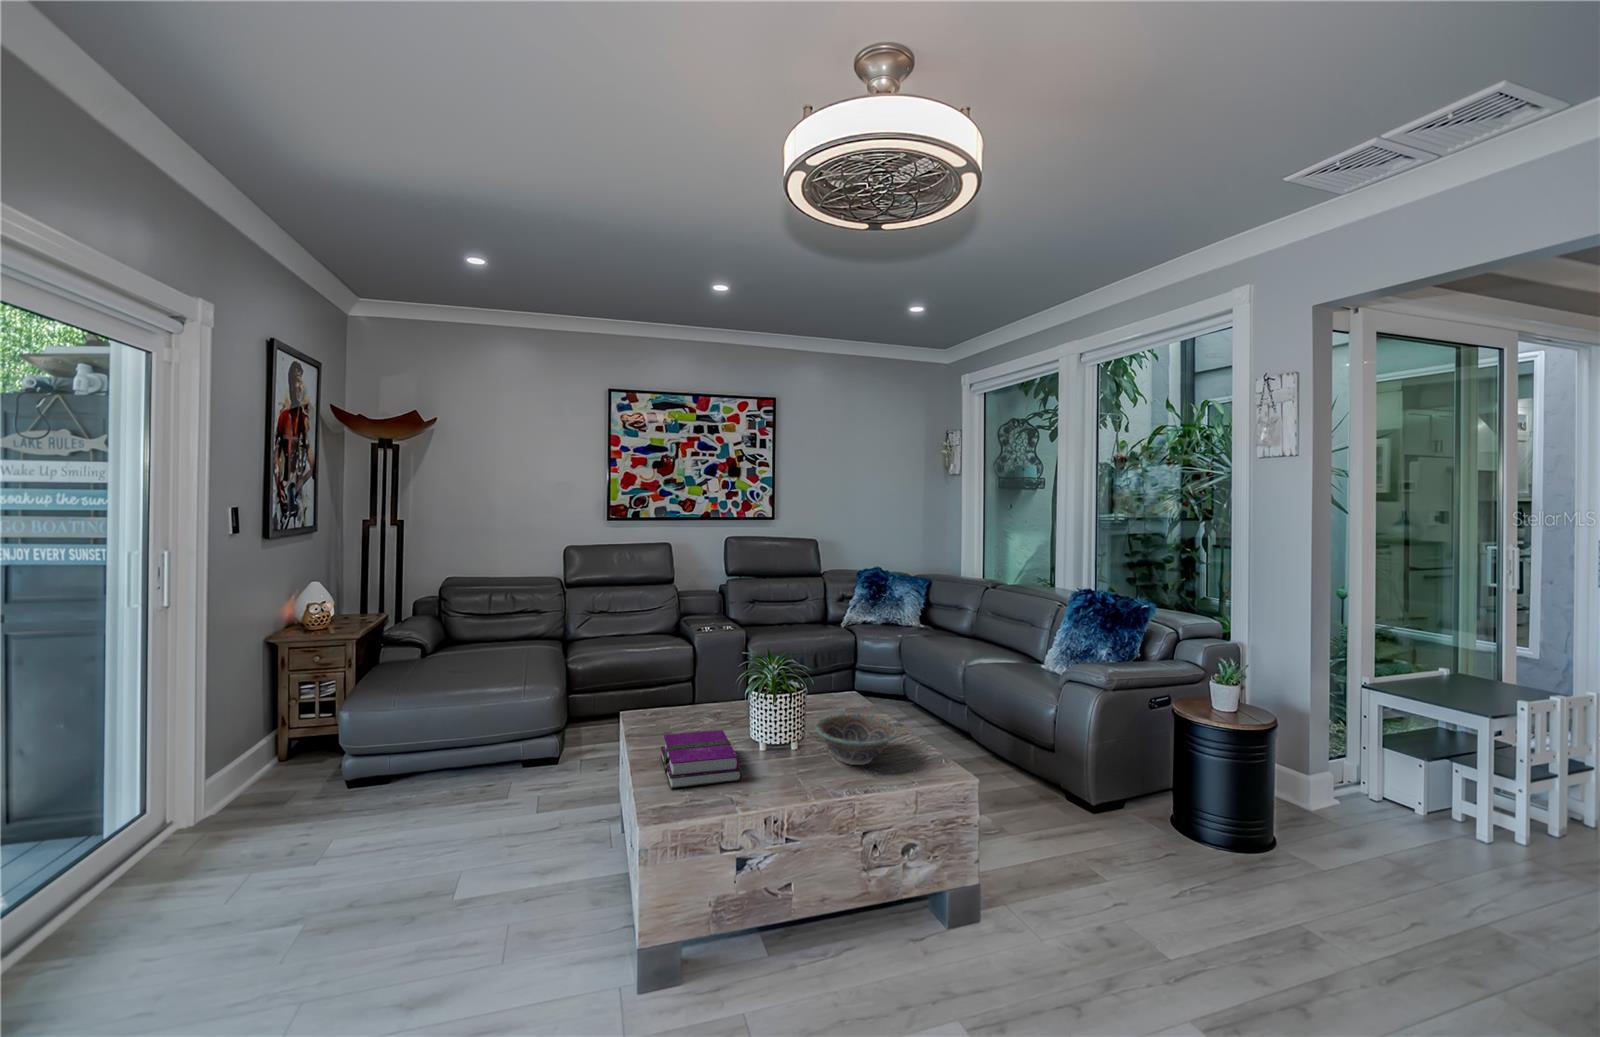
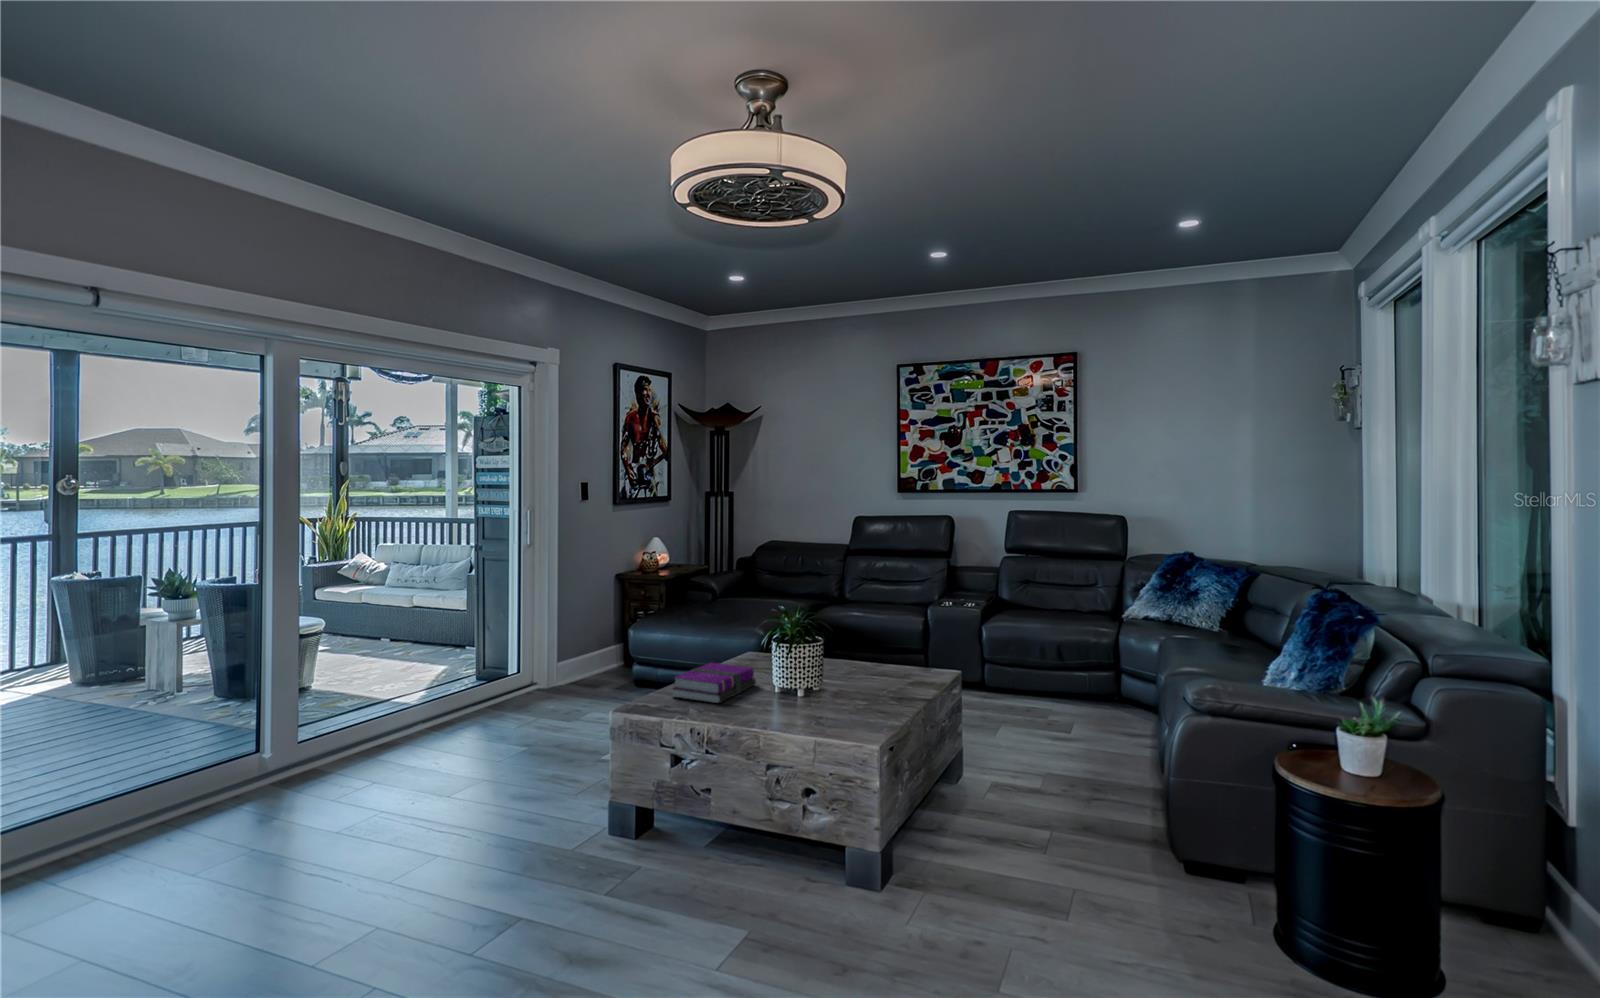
decorative bowl: present [815,713,897,765] -> none [785,670,864,716]

